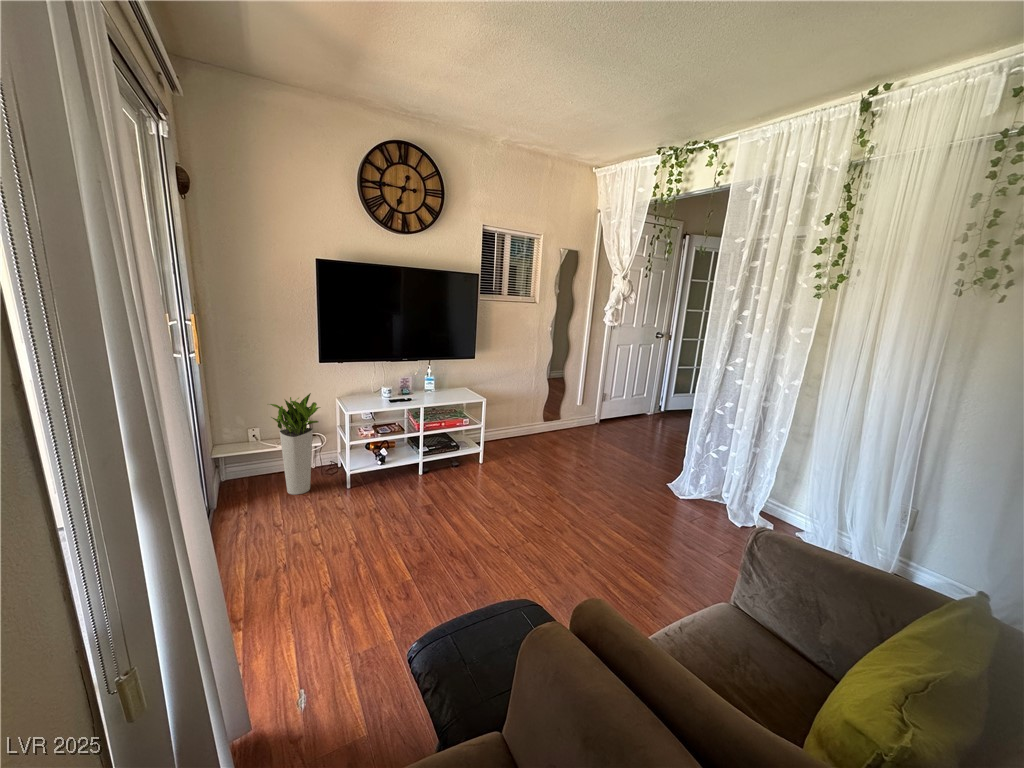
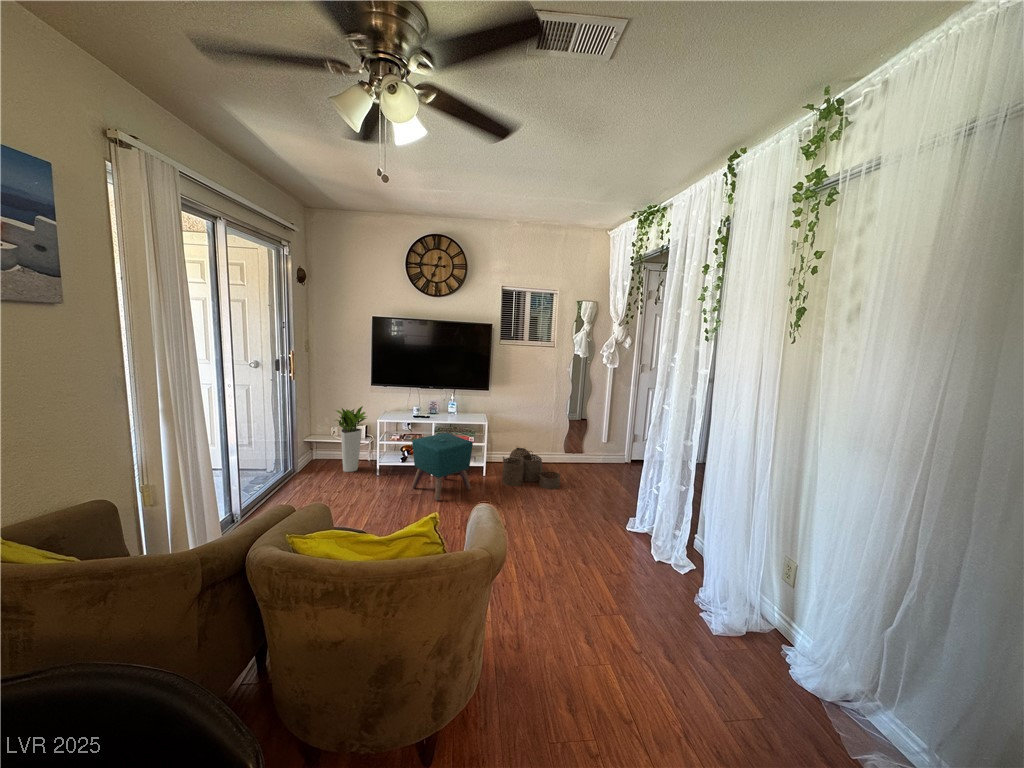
ottoman: none [421,416,495,505] -> present [412,433,473,501]
woven basket: none [494,422,571,469] -> present [502,446,561,489]

